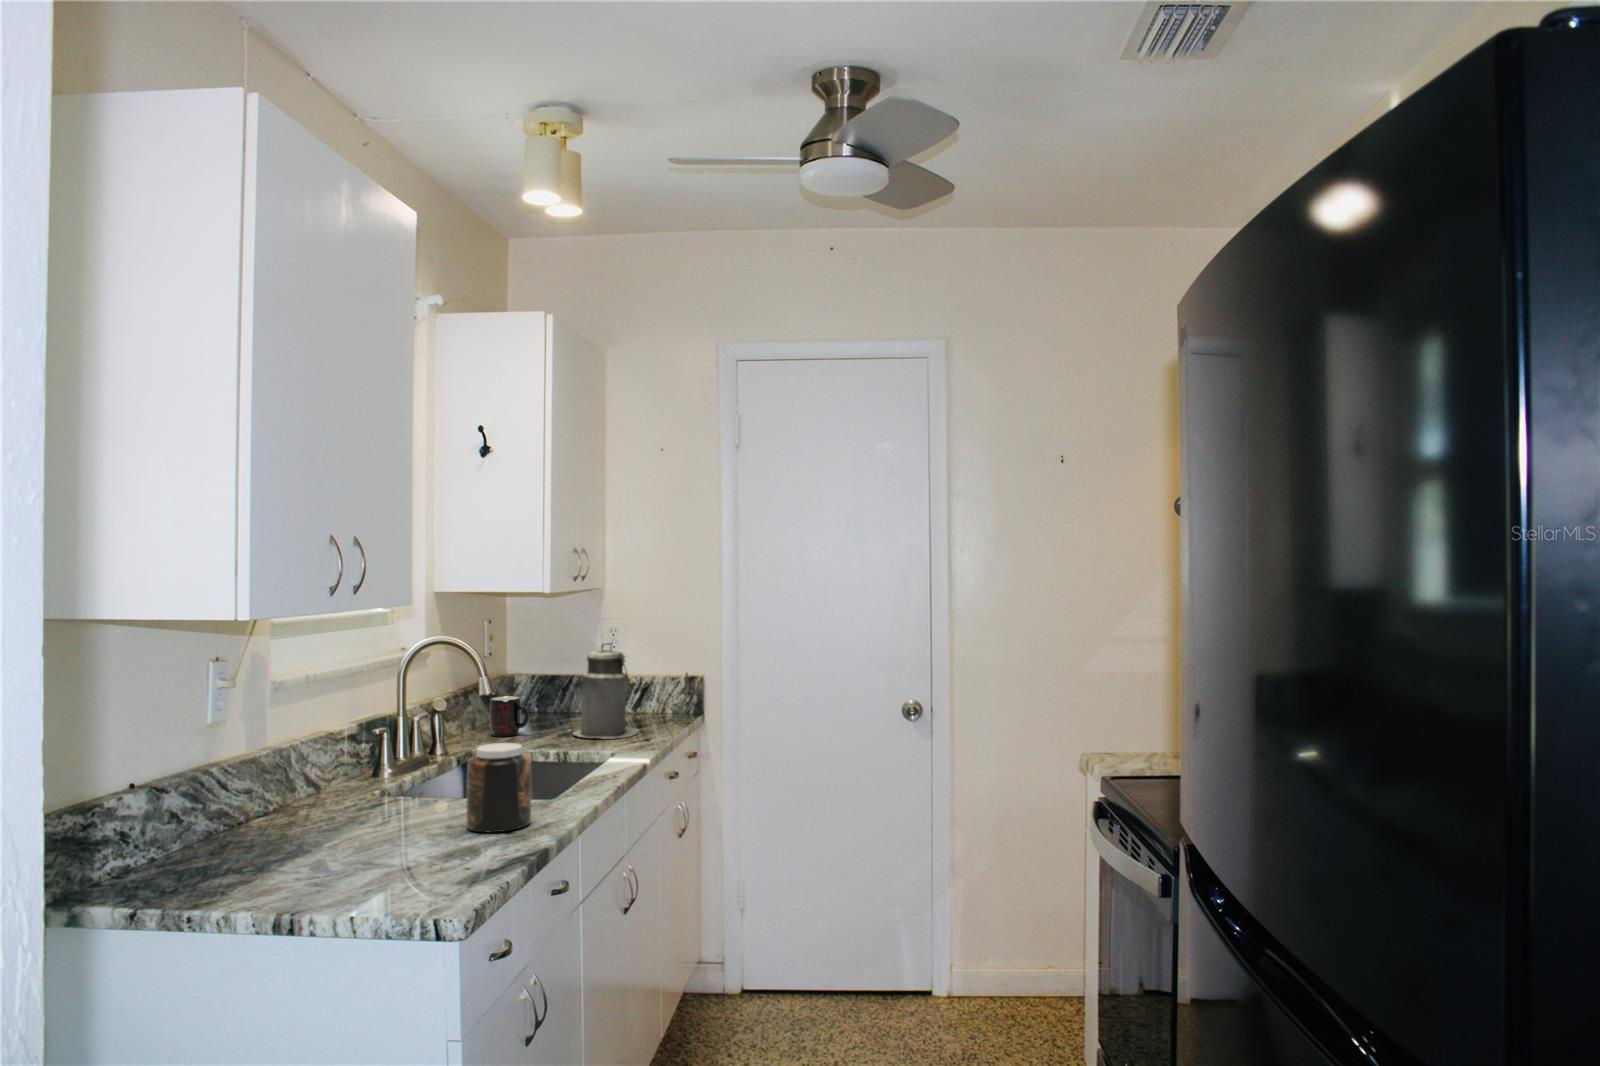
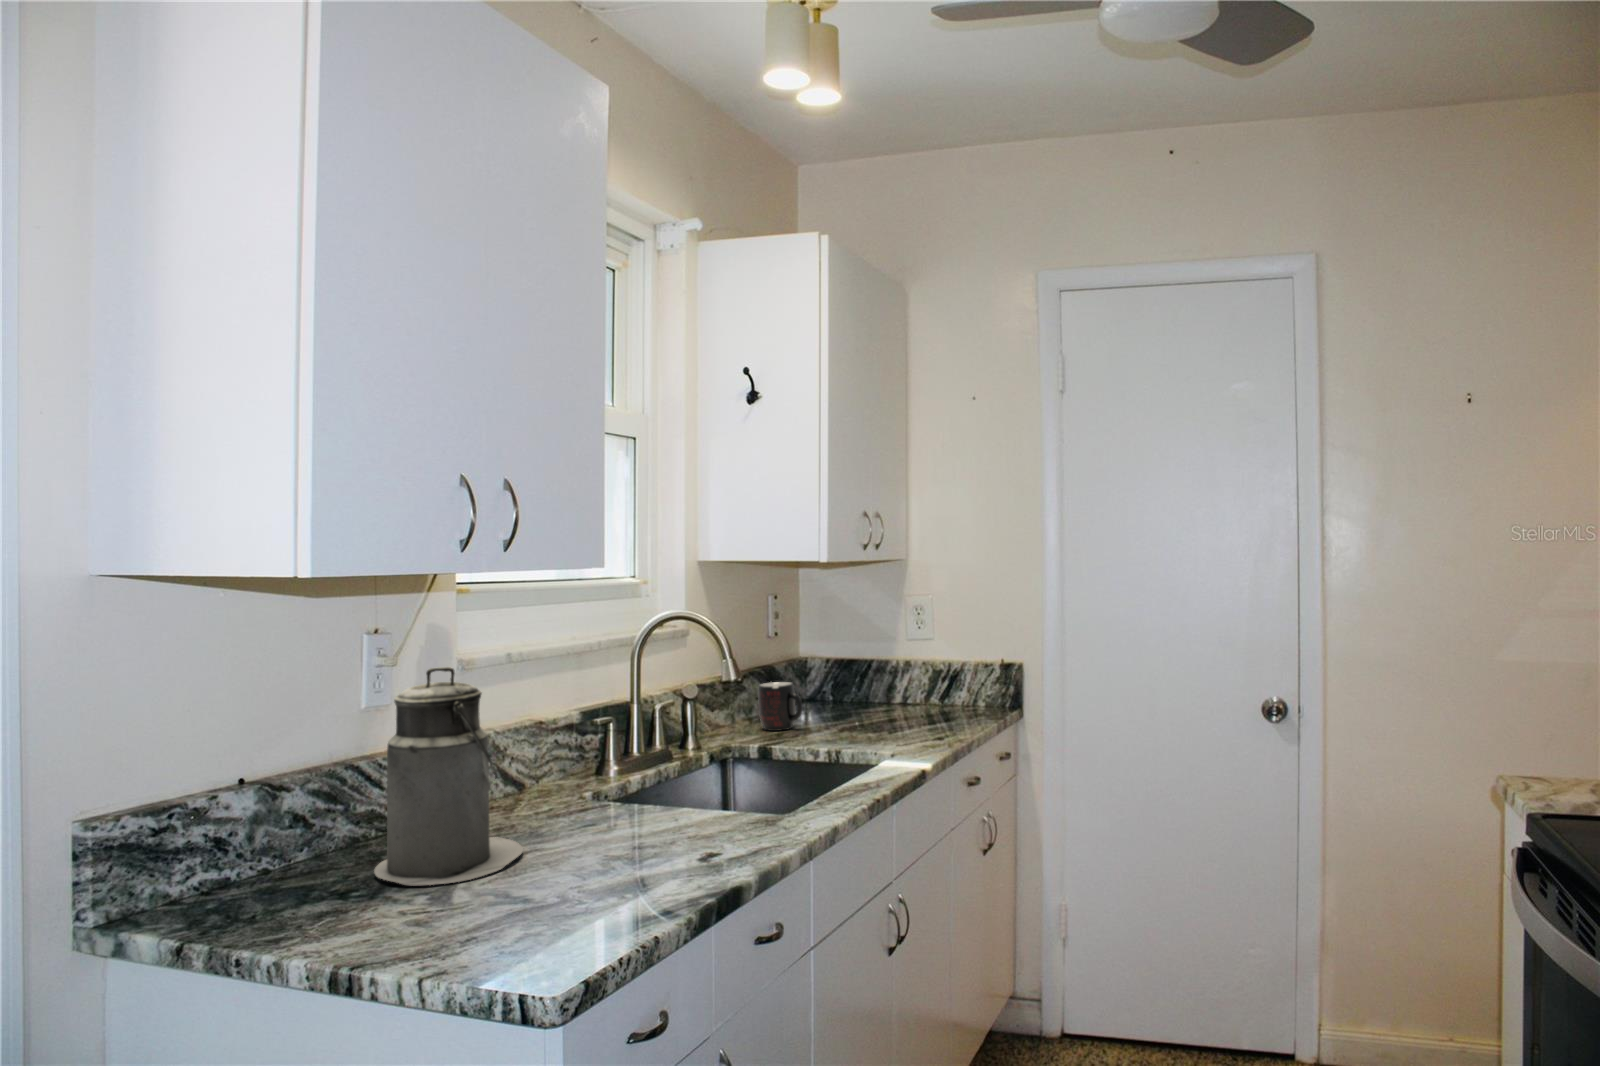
canister: present [573,643,638,739] -> present [374,667,523,885]
jar: present [466,743,531,832] -> none [630,739,721,869]

